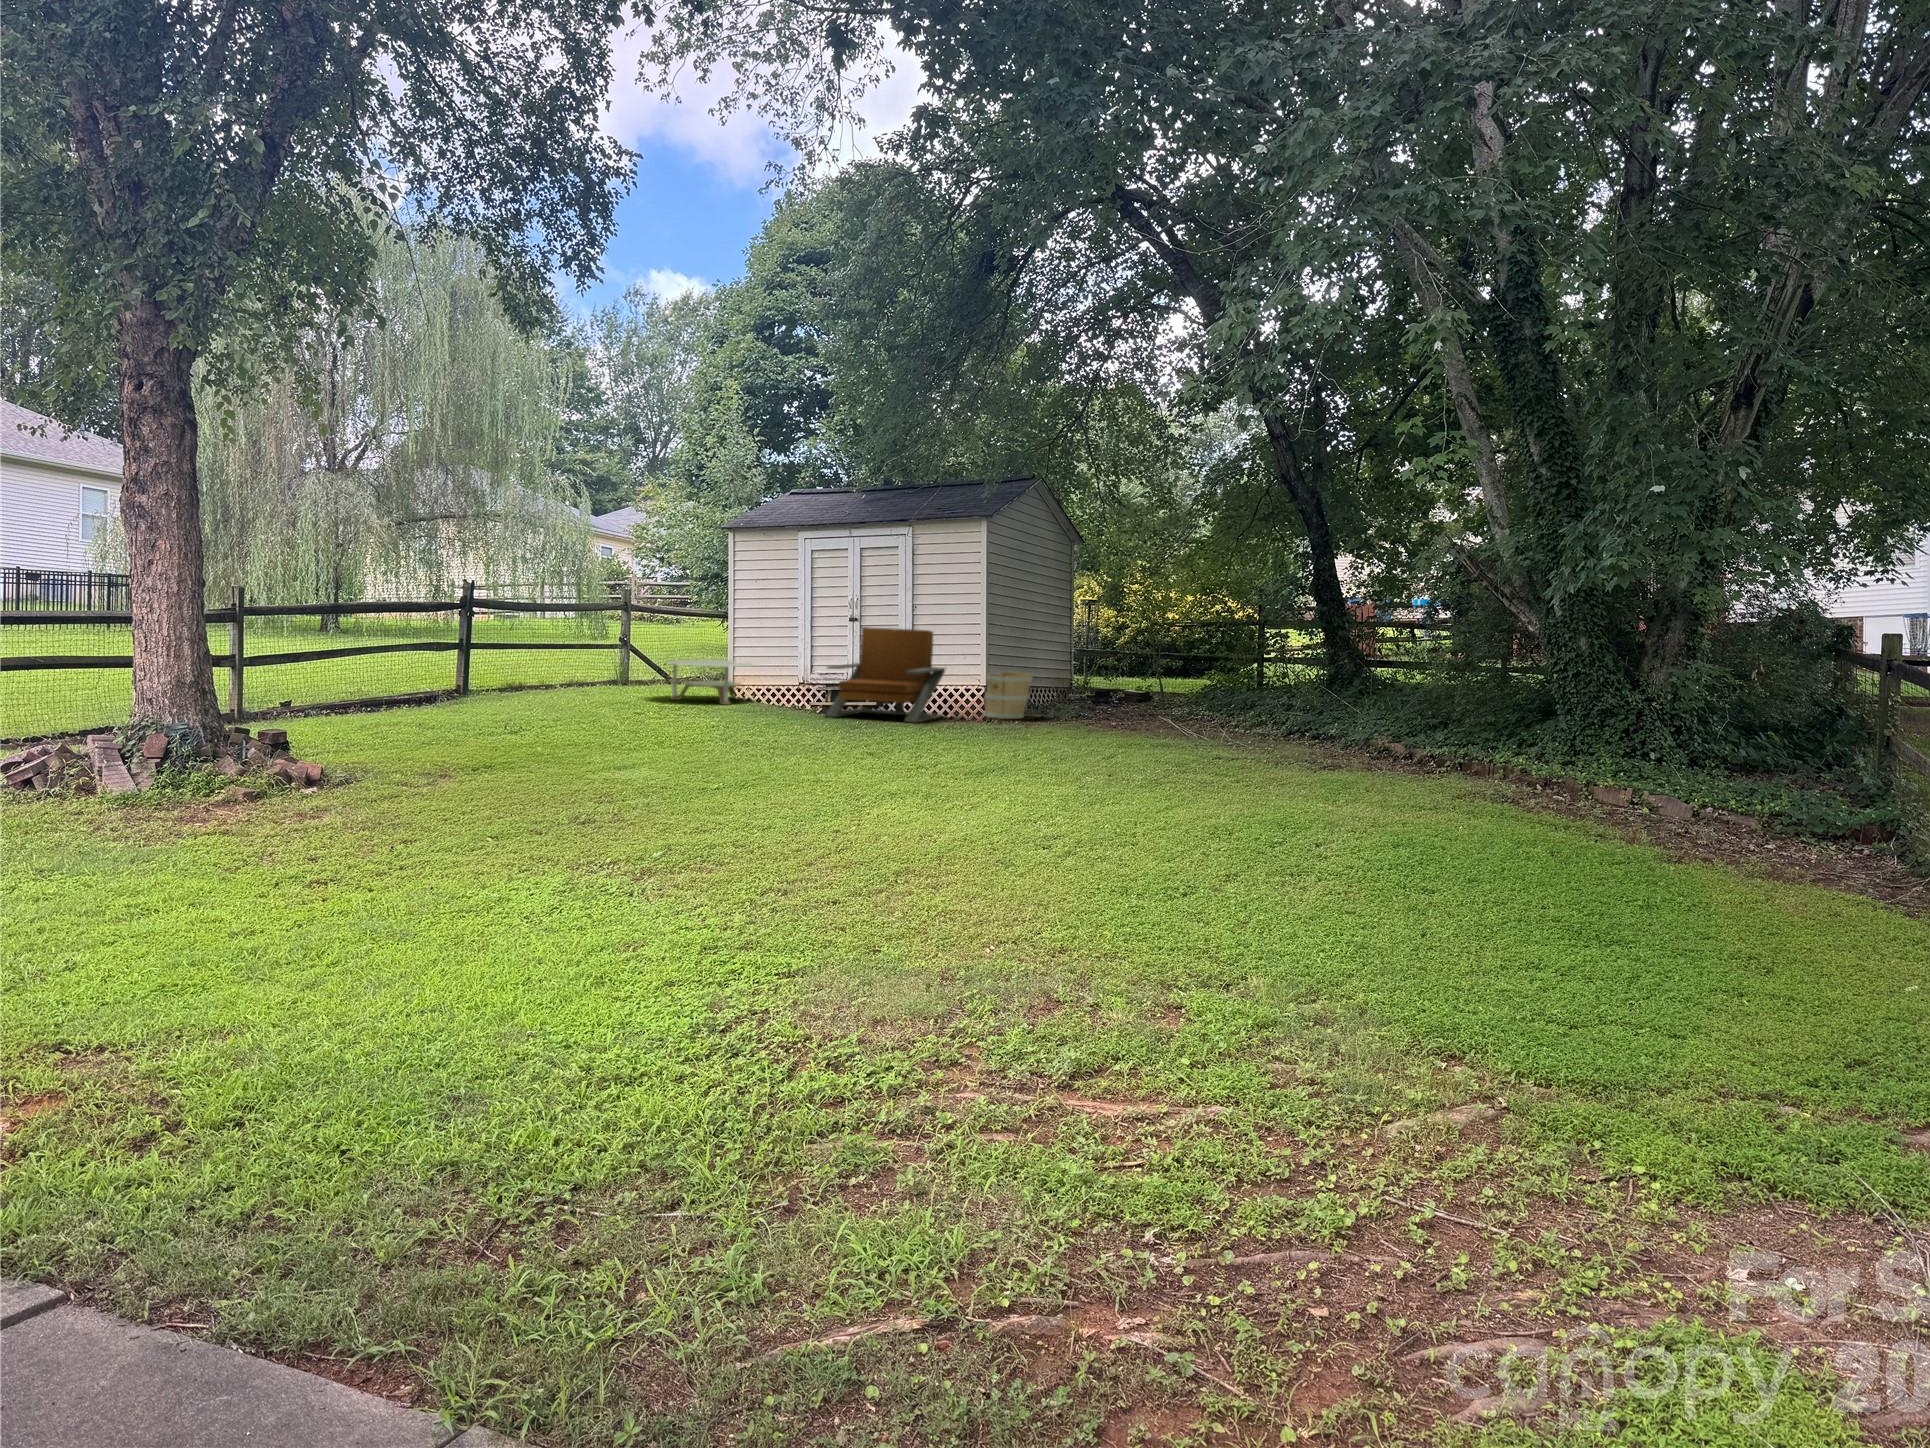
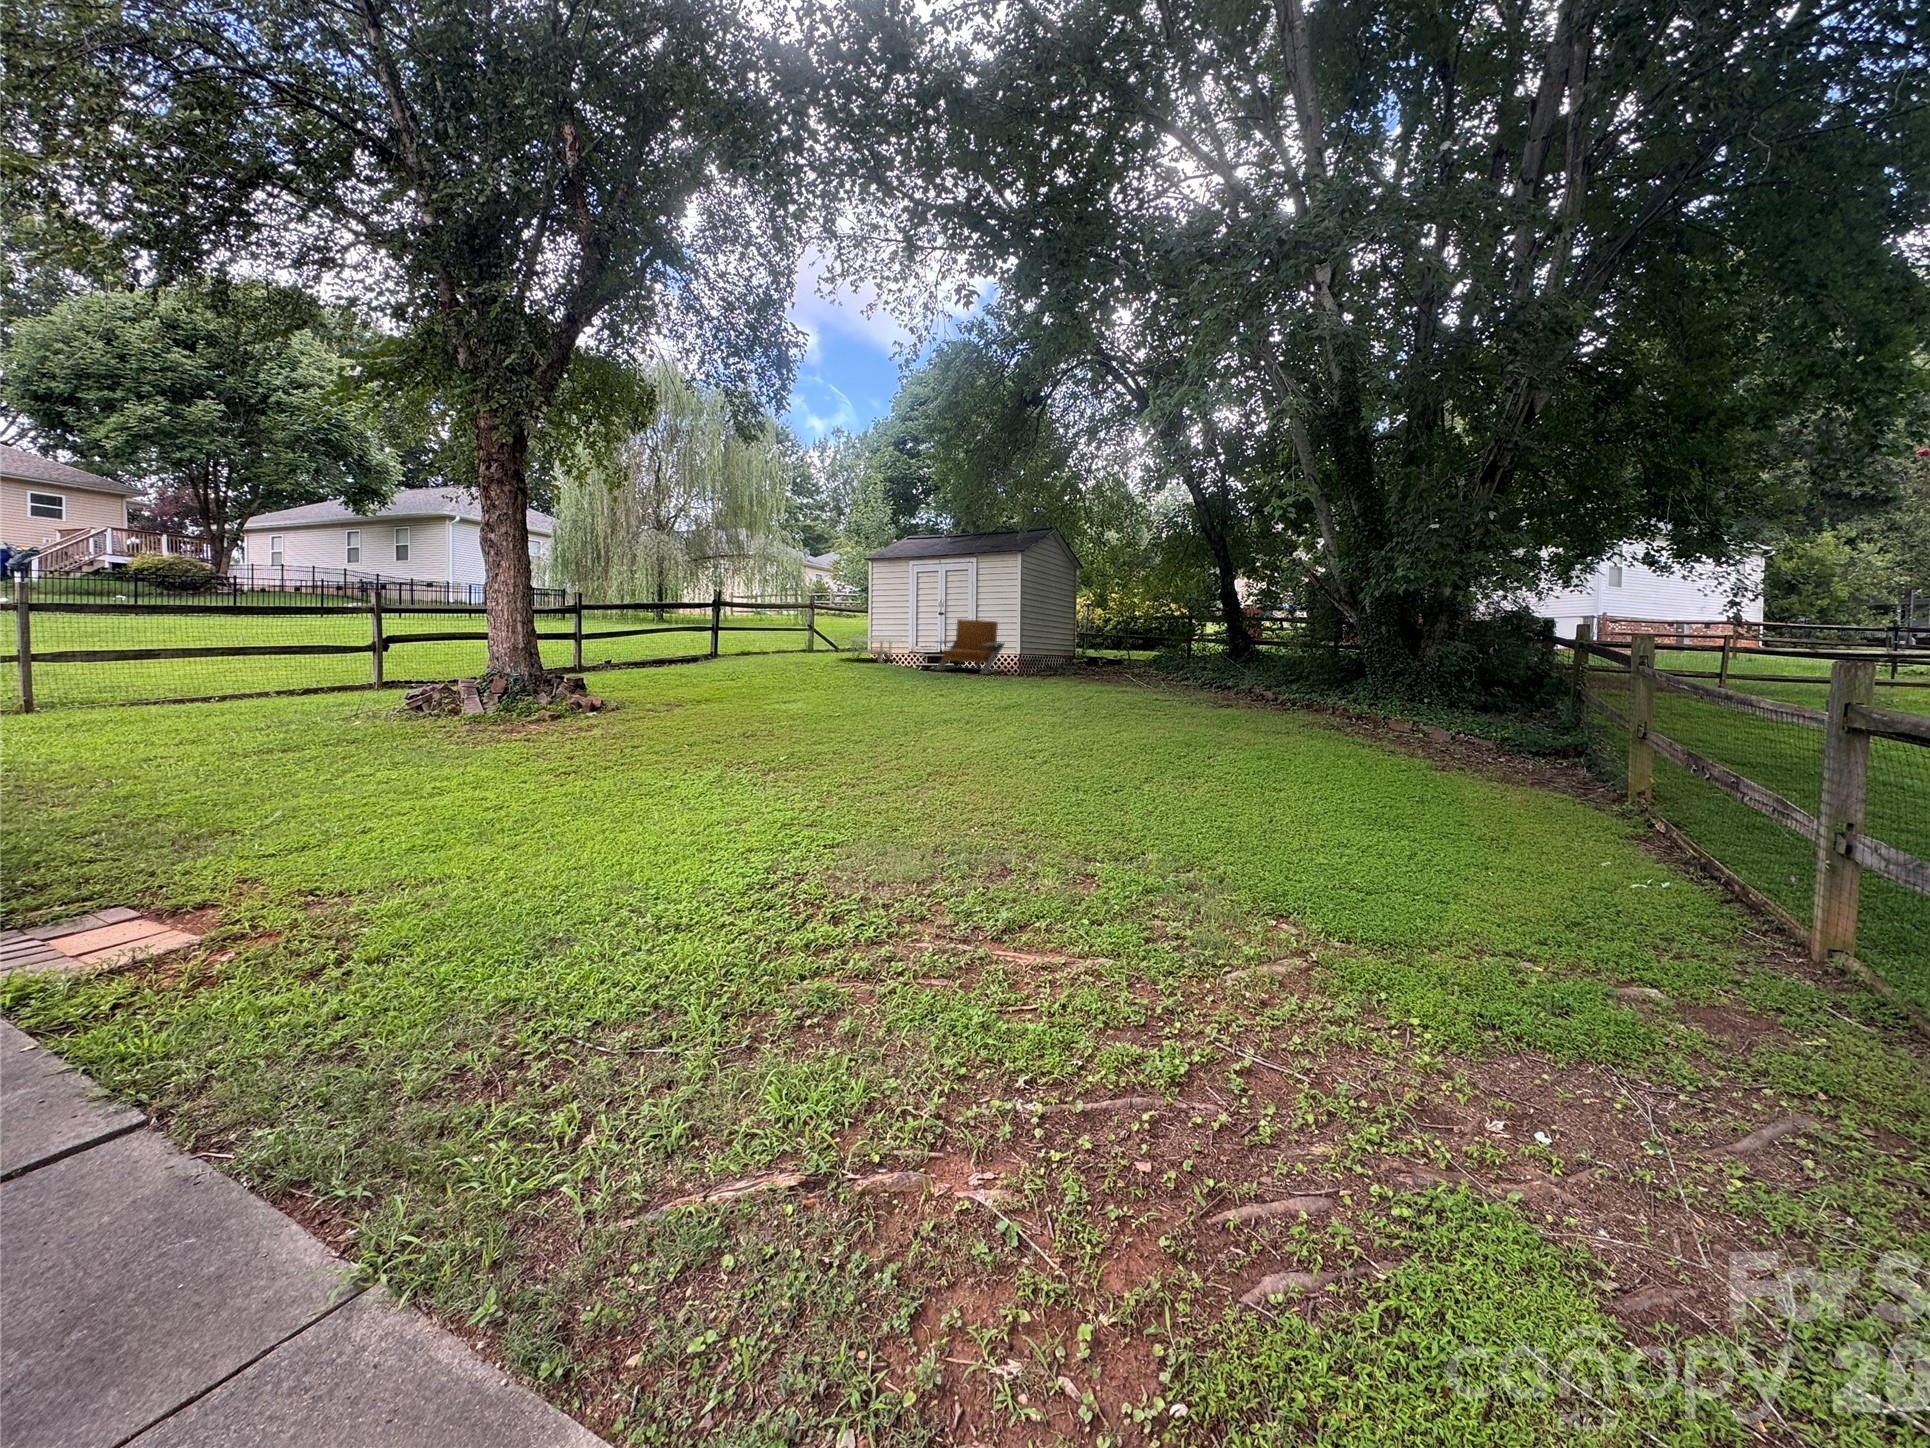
wooden bucket: present [985,671,1032,719] -> none [1024,645,1055,673]

